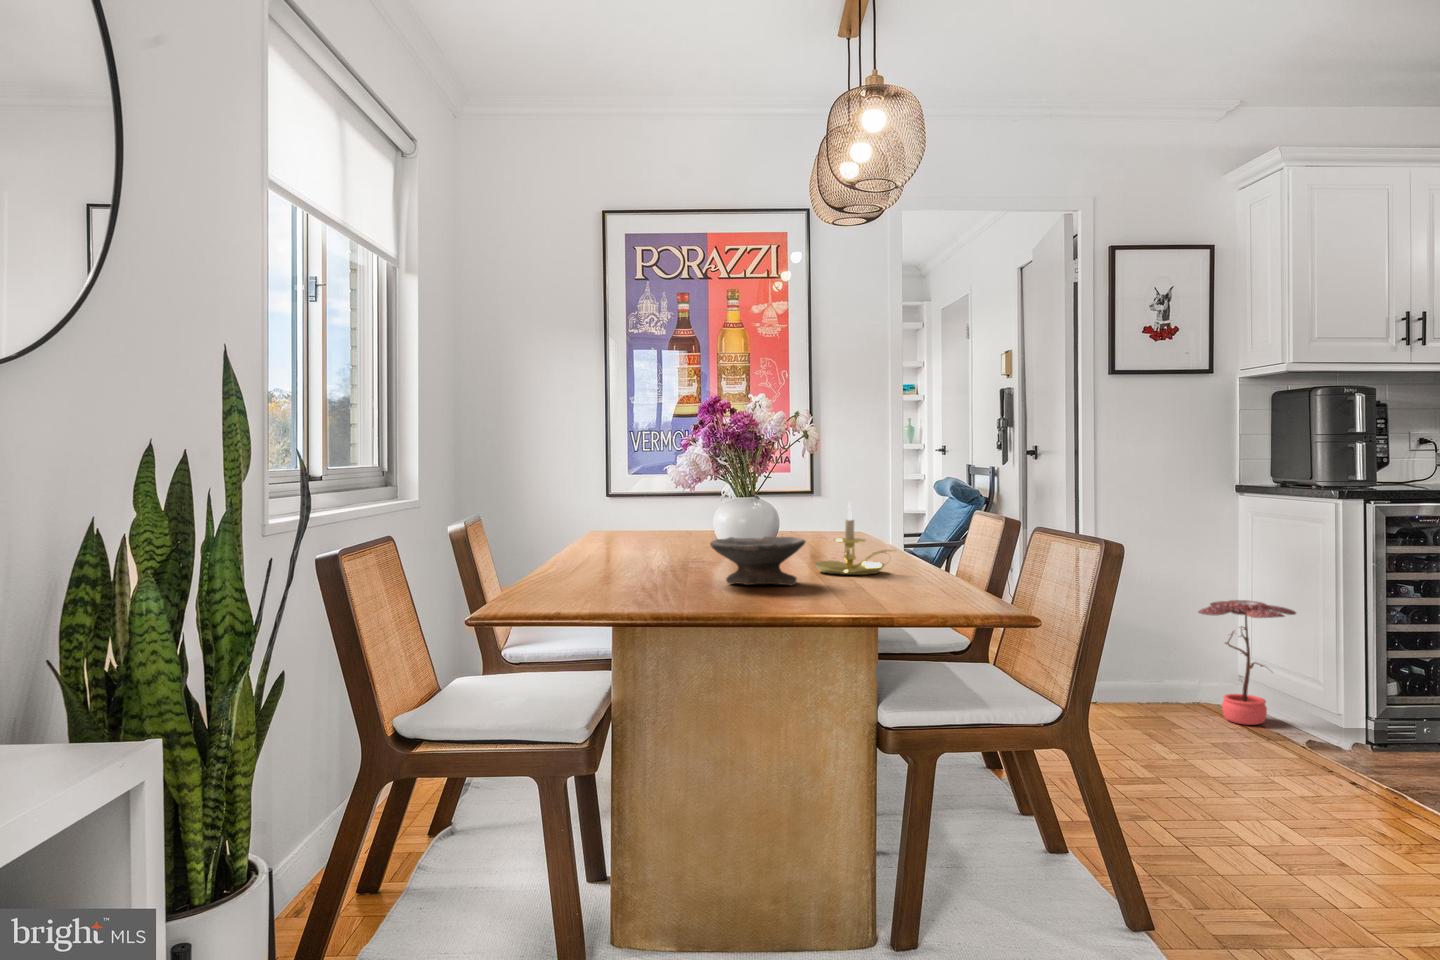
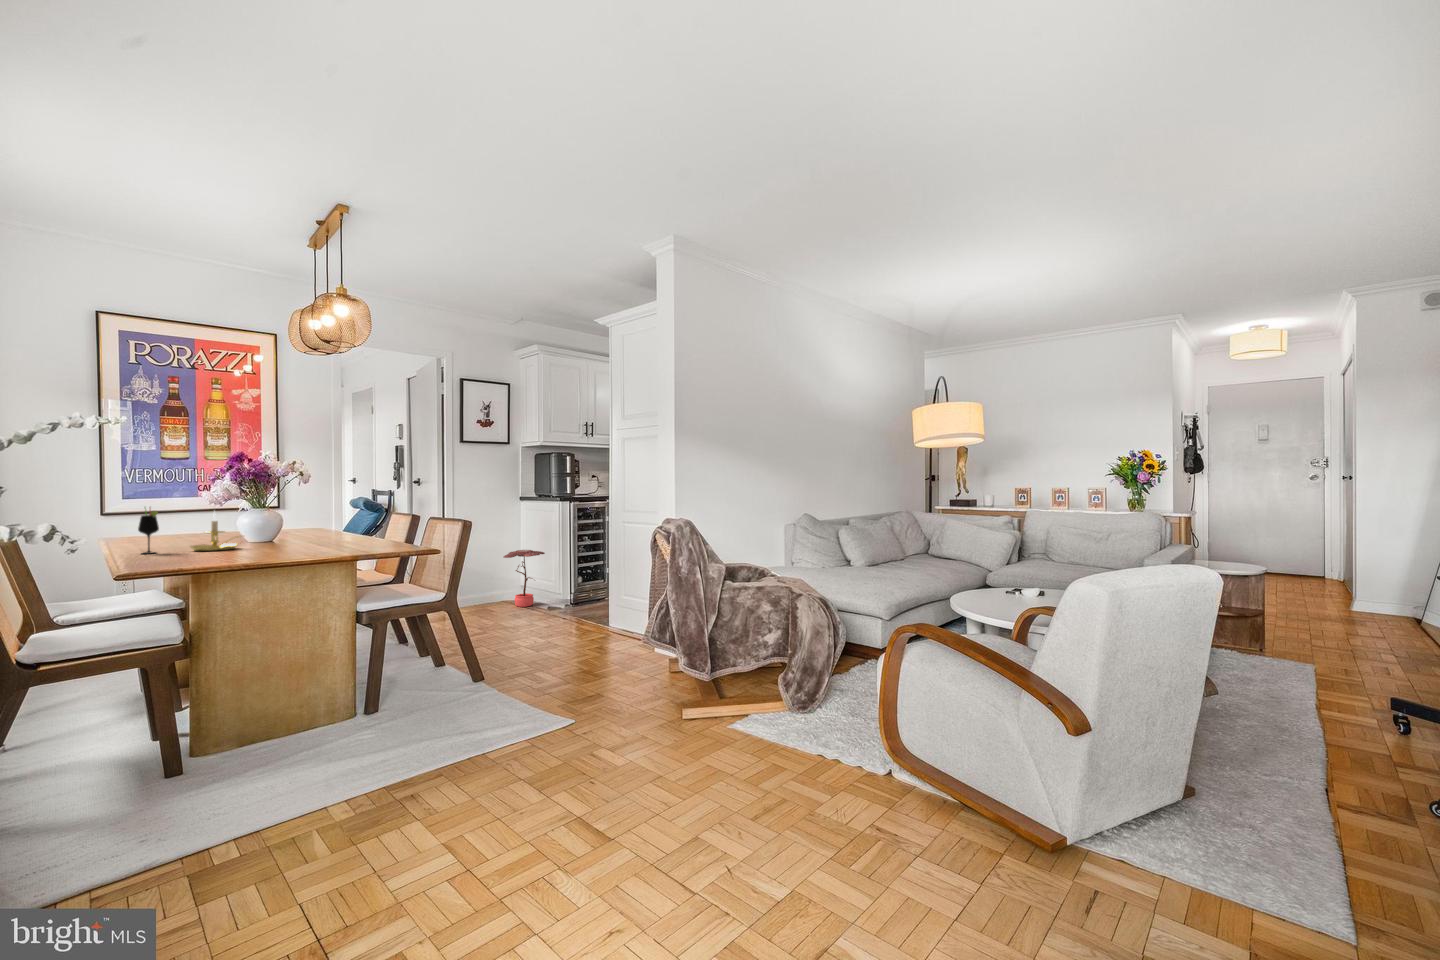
wine glass: none [567,490,593,569] -> present [138,511,159,554]
candle holder: present [815,502,892,575] -> present [190,513,239,551]
bowl: present [710,537,805,585] -> none [257,526,316,551]

